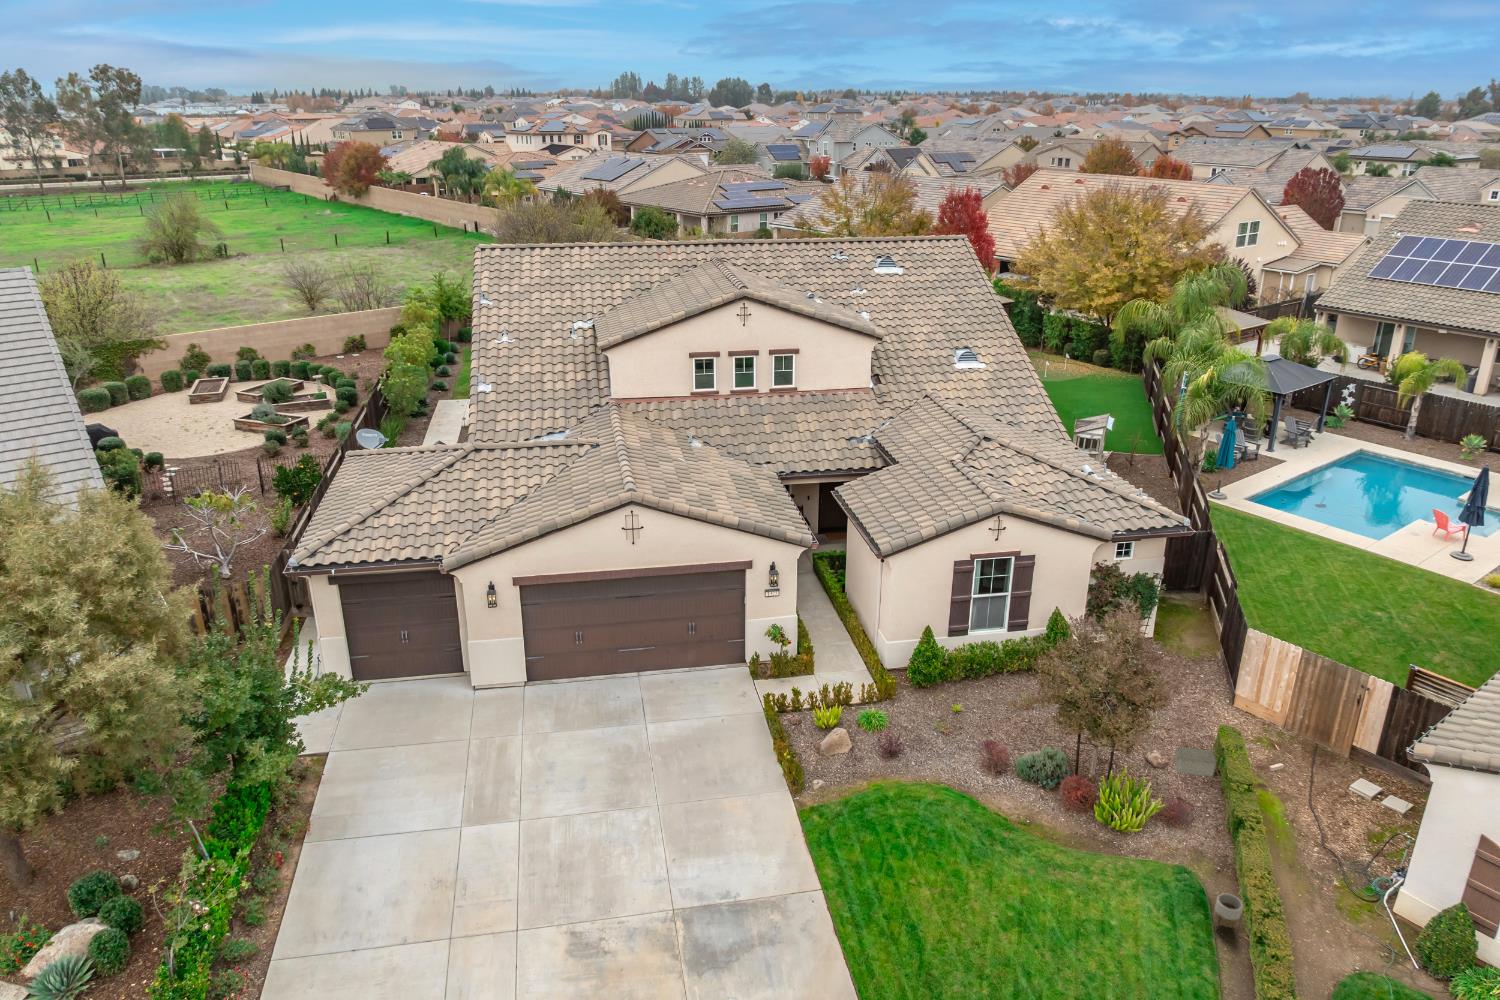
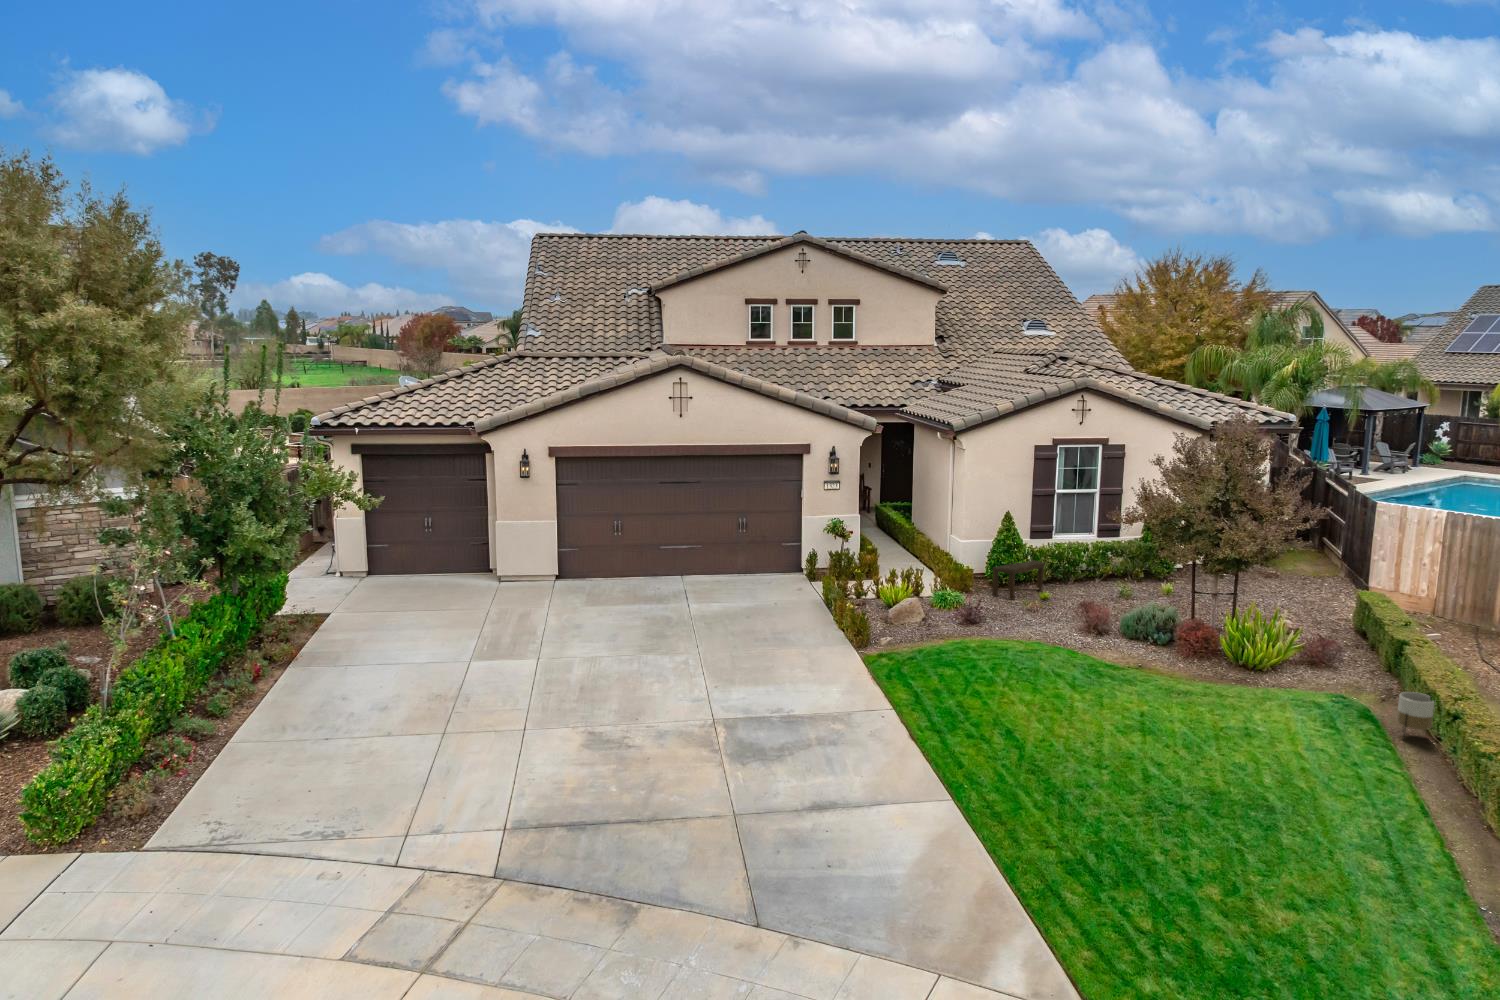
bench: none [912,668,959,714] -> present [992,560,1045,600]
storage bin: present [1175,747,1216,777] -> none [1313,611,1367,641]

